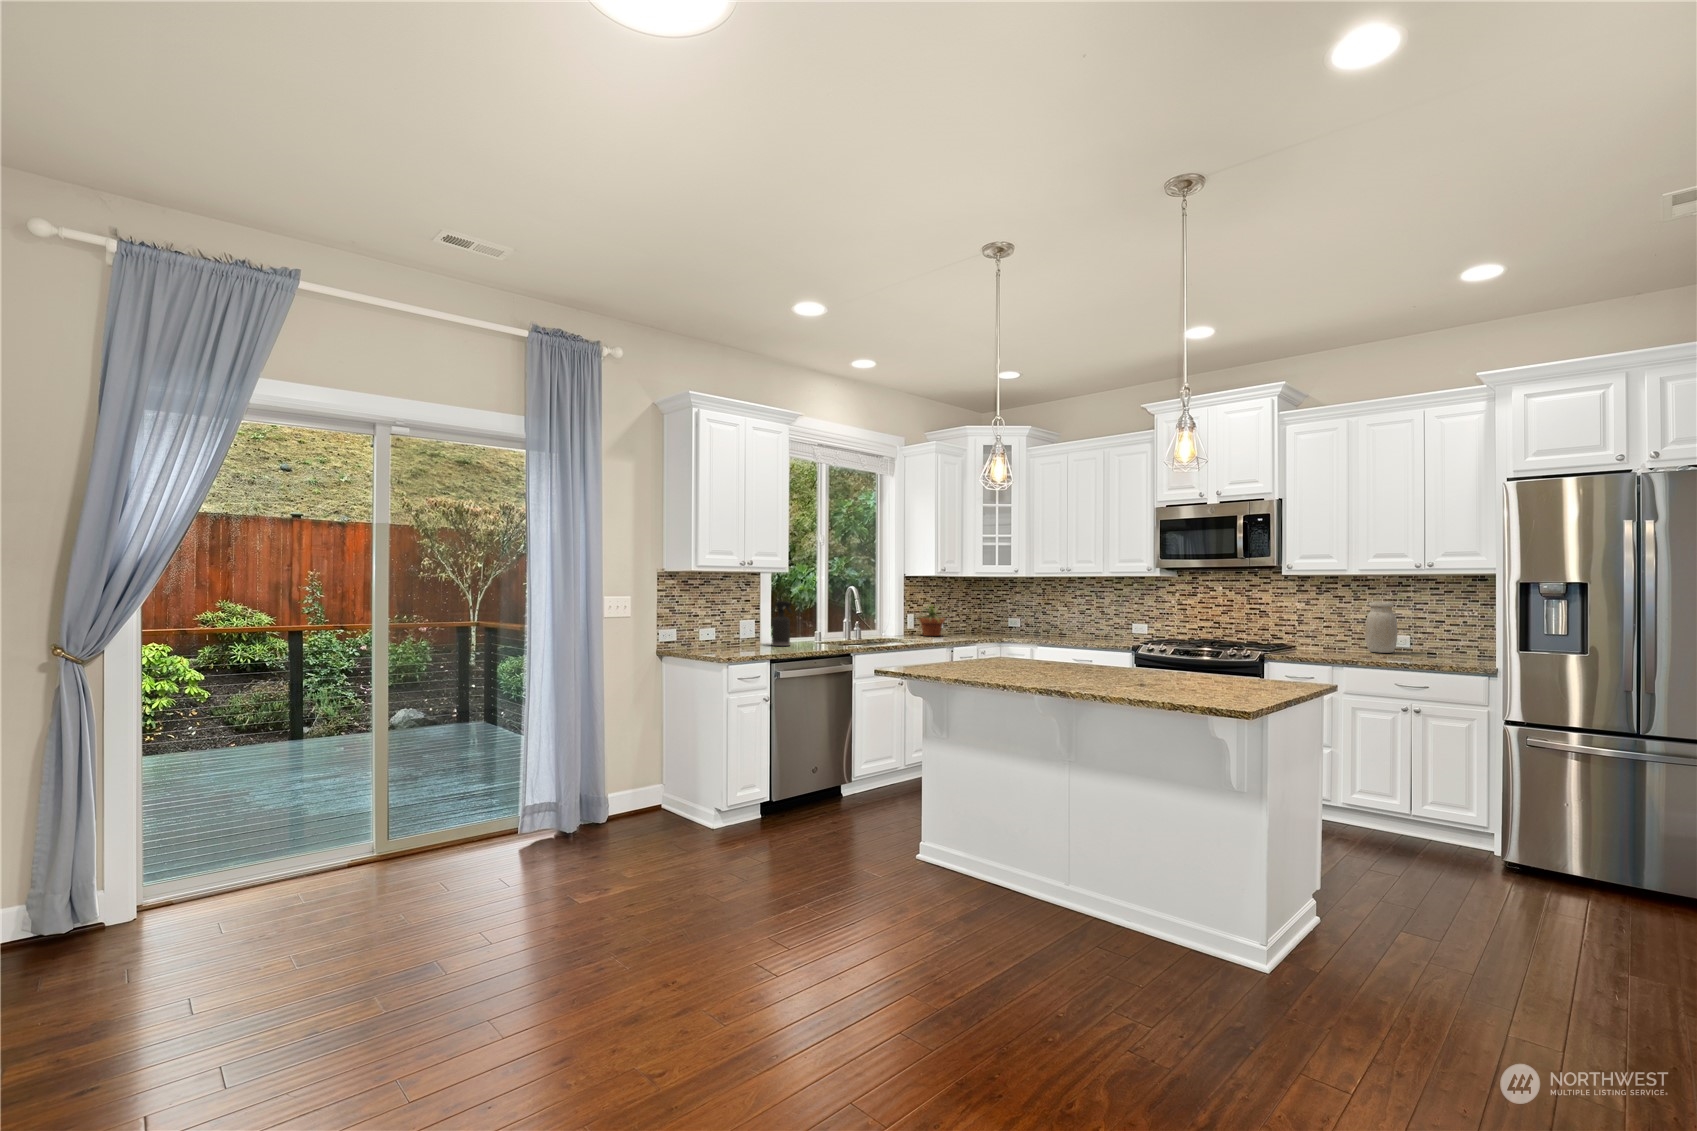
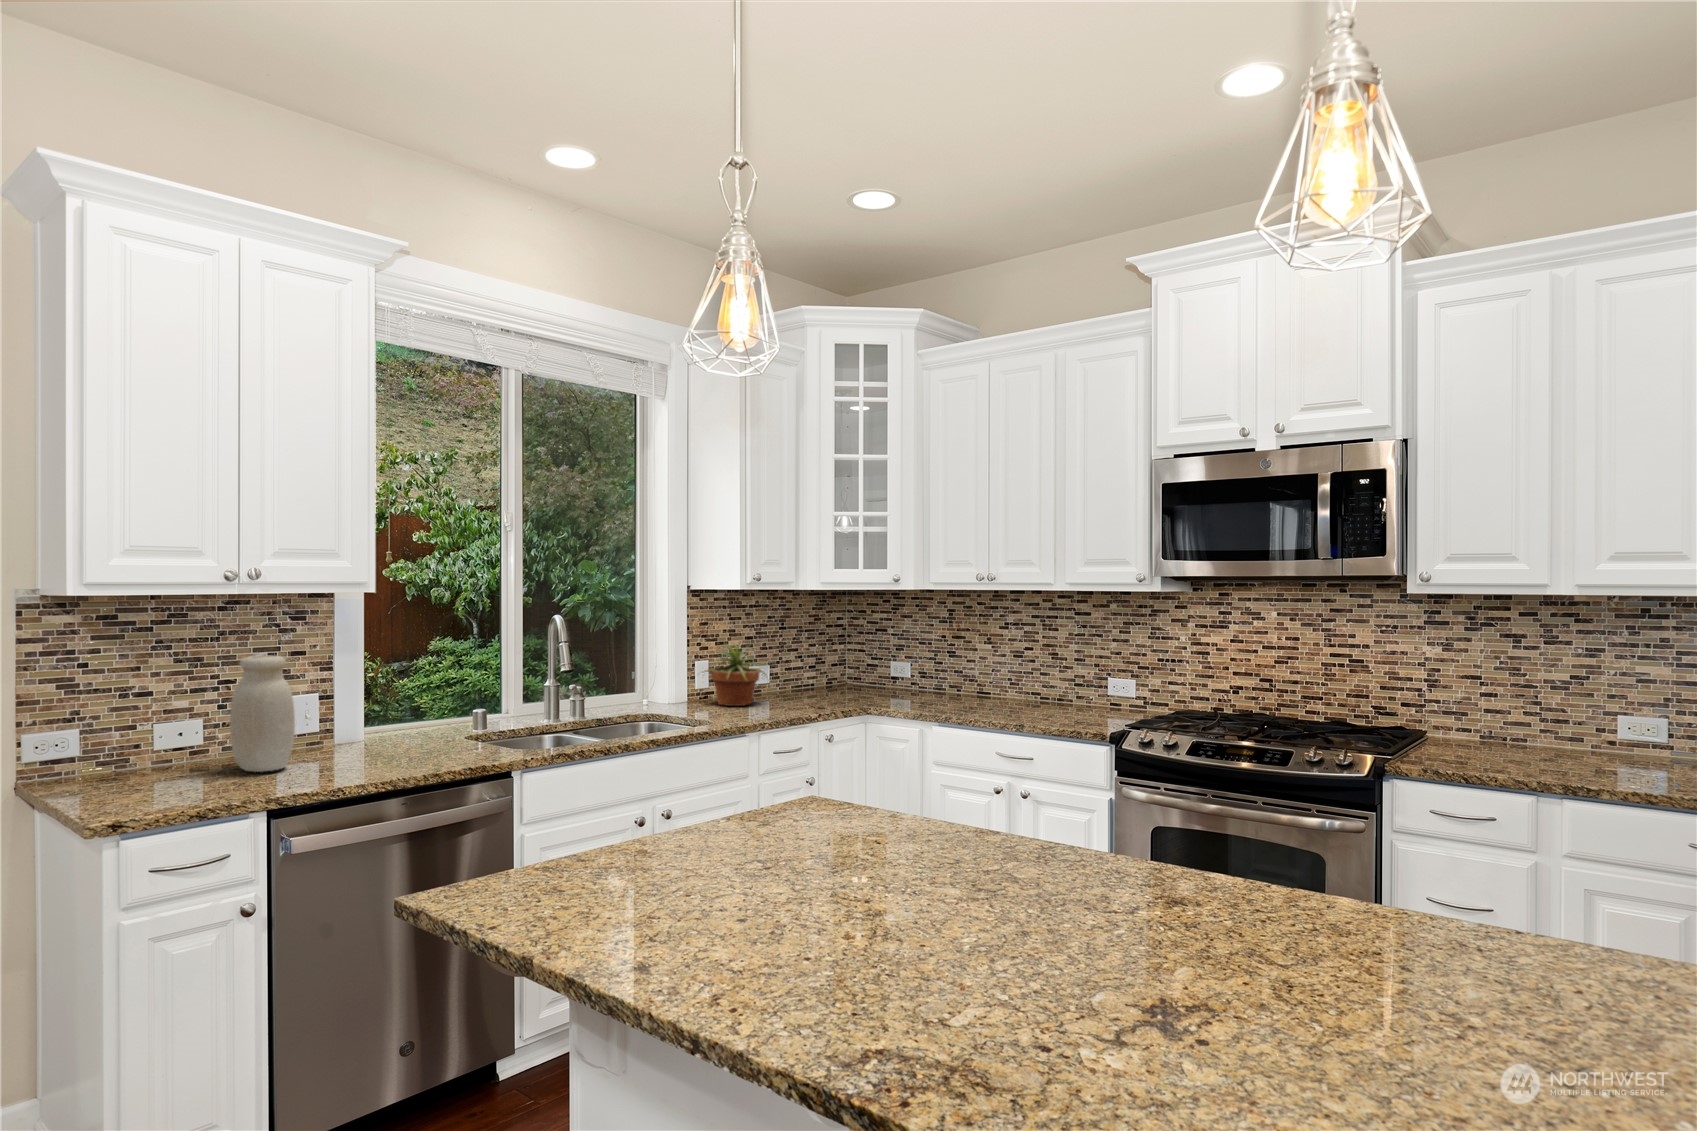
spray bottle: present [772,601,792,646] -> none [334,656,381,757]
jar: present [1365,602,1397,653] -> present [230,655,295,772]

